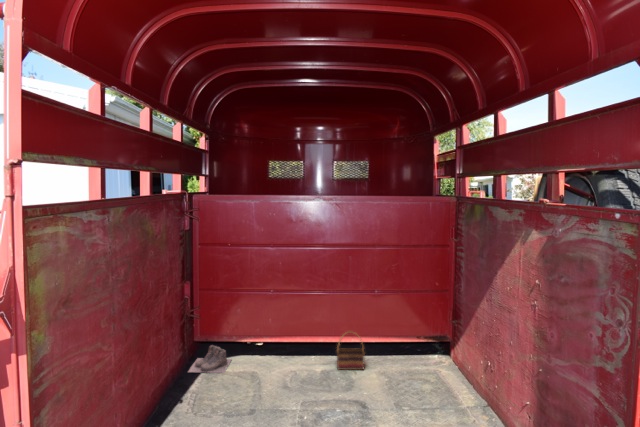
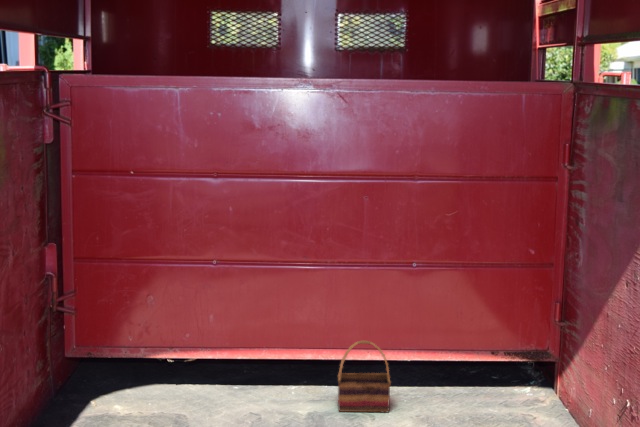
boots: present [188,345,231,373] -> none [54,365,139,415]

